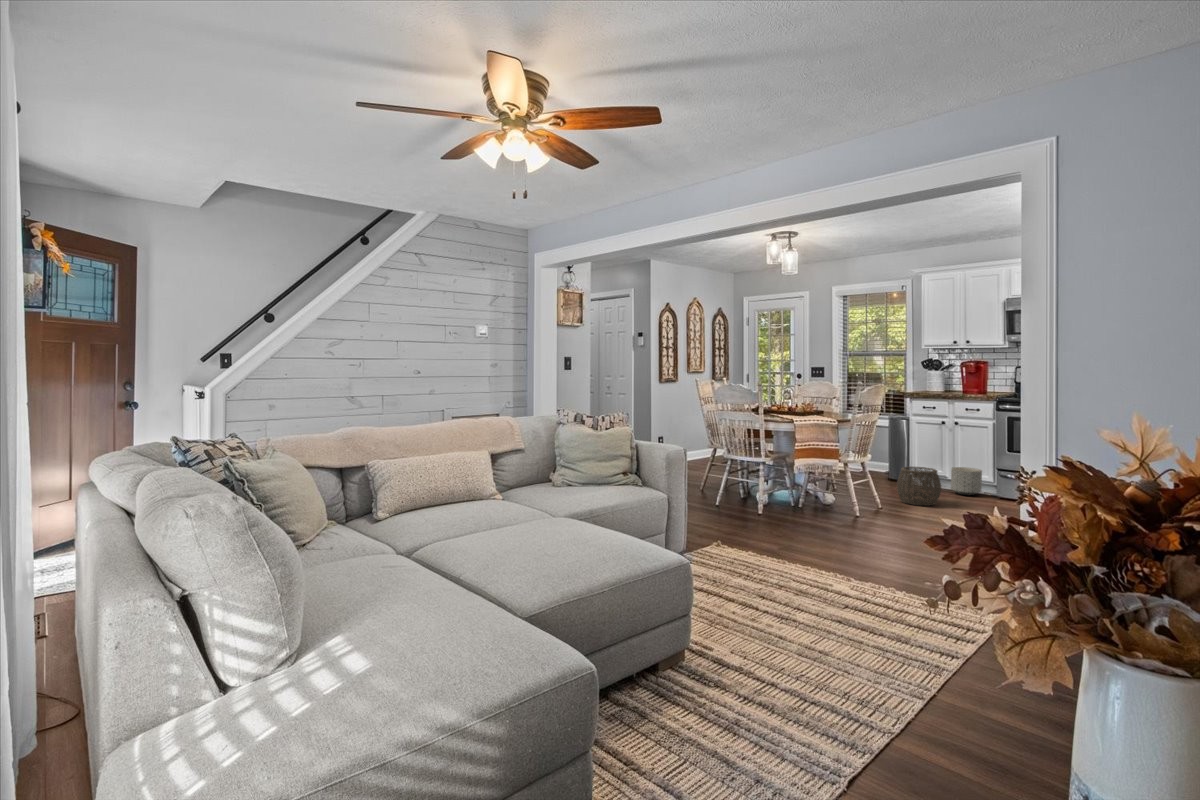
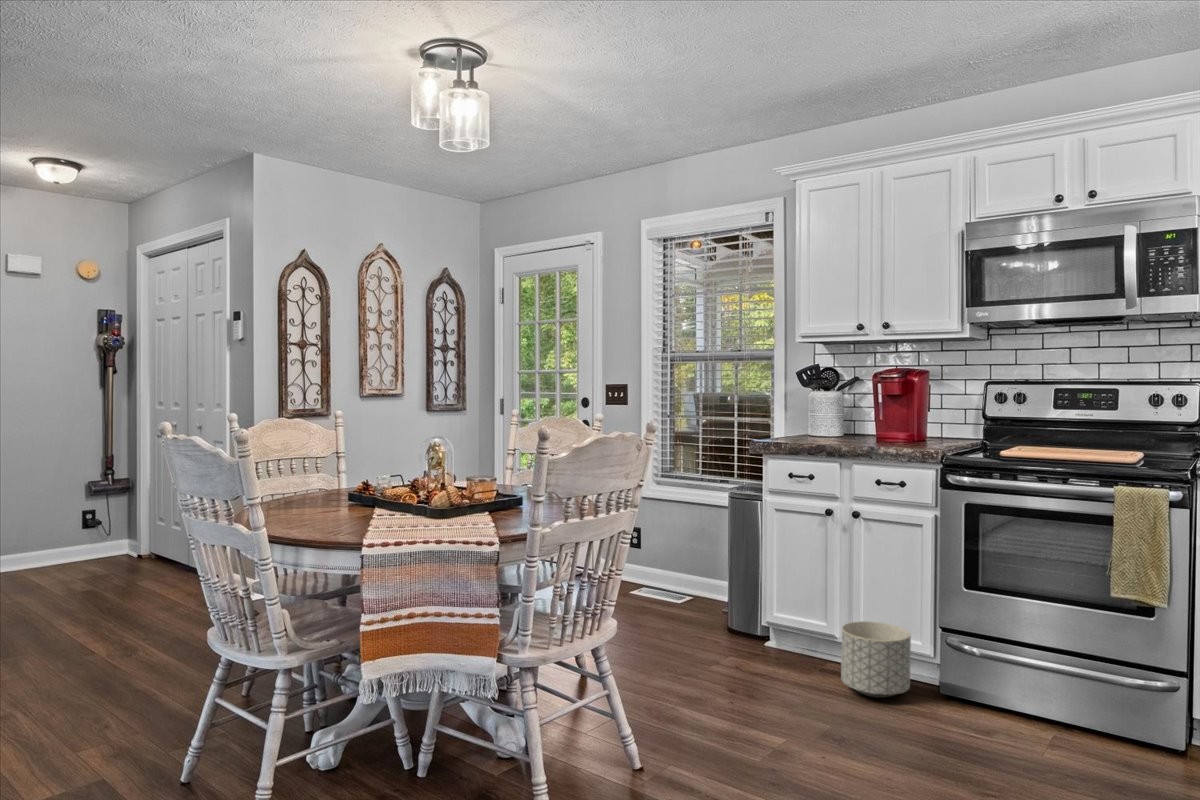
woven basket: present [897,467,941,506] -> none [688,642,798,765]

